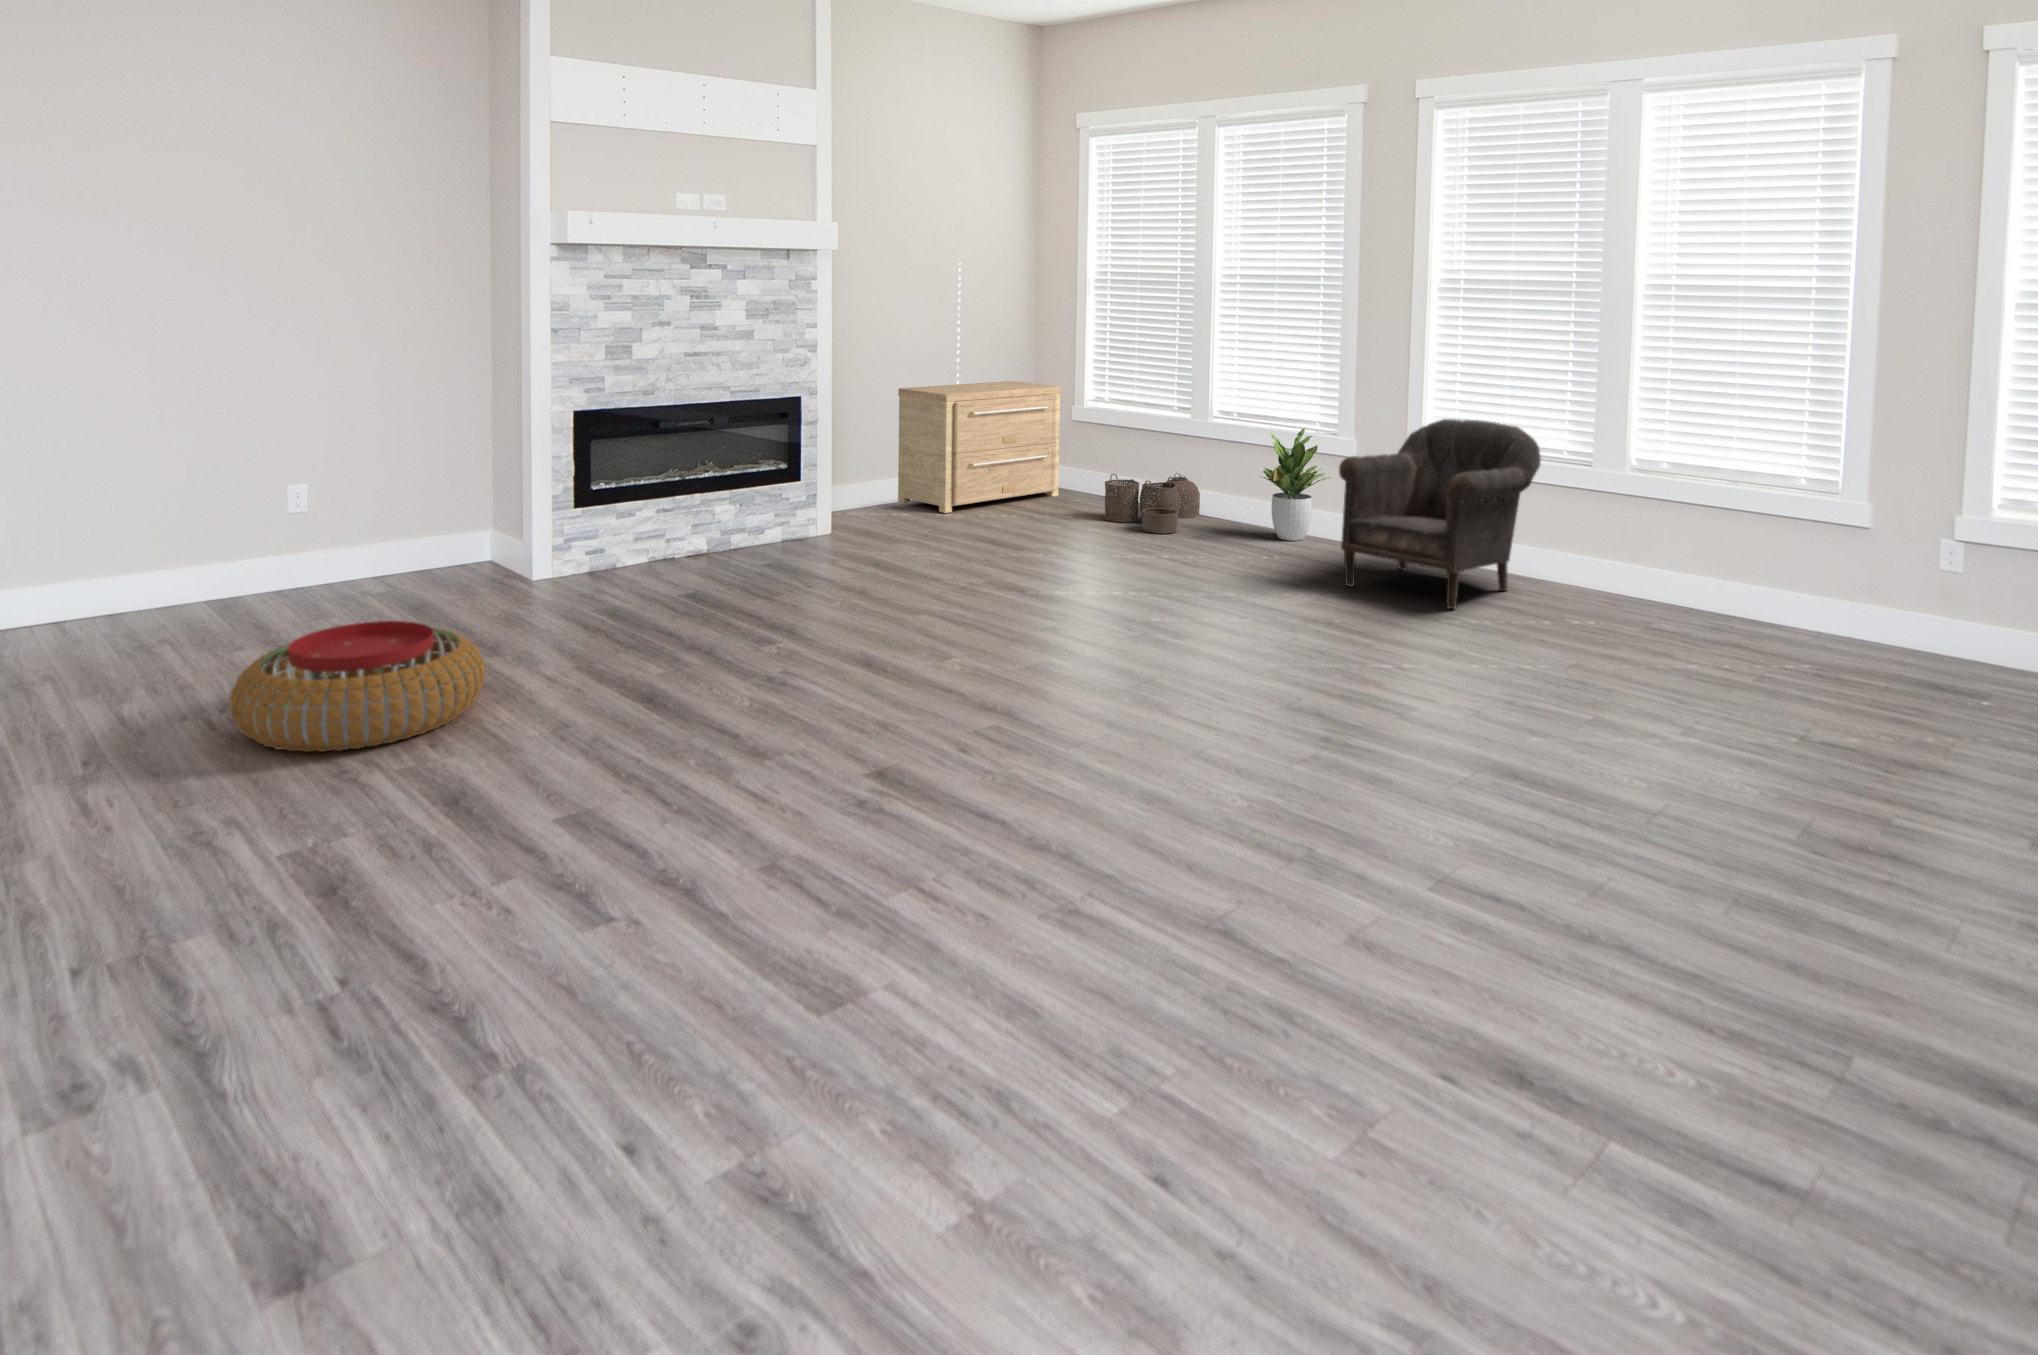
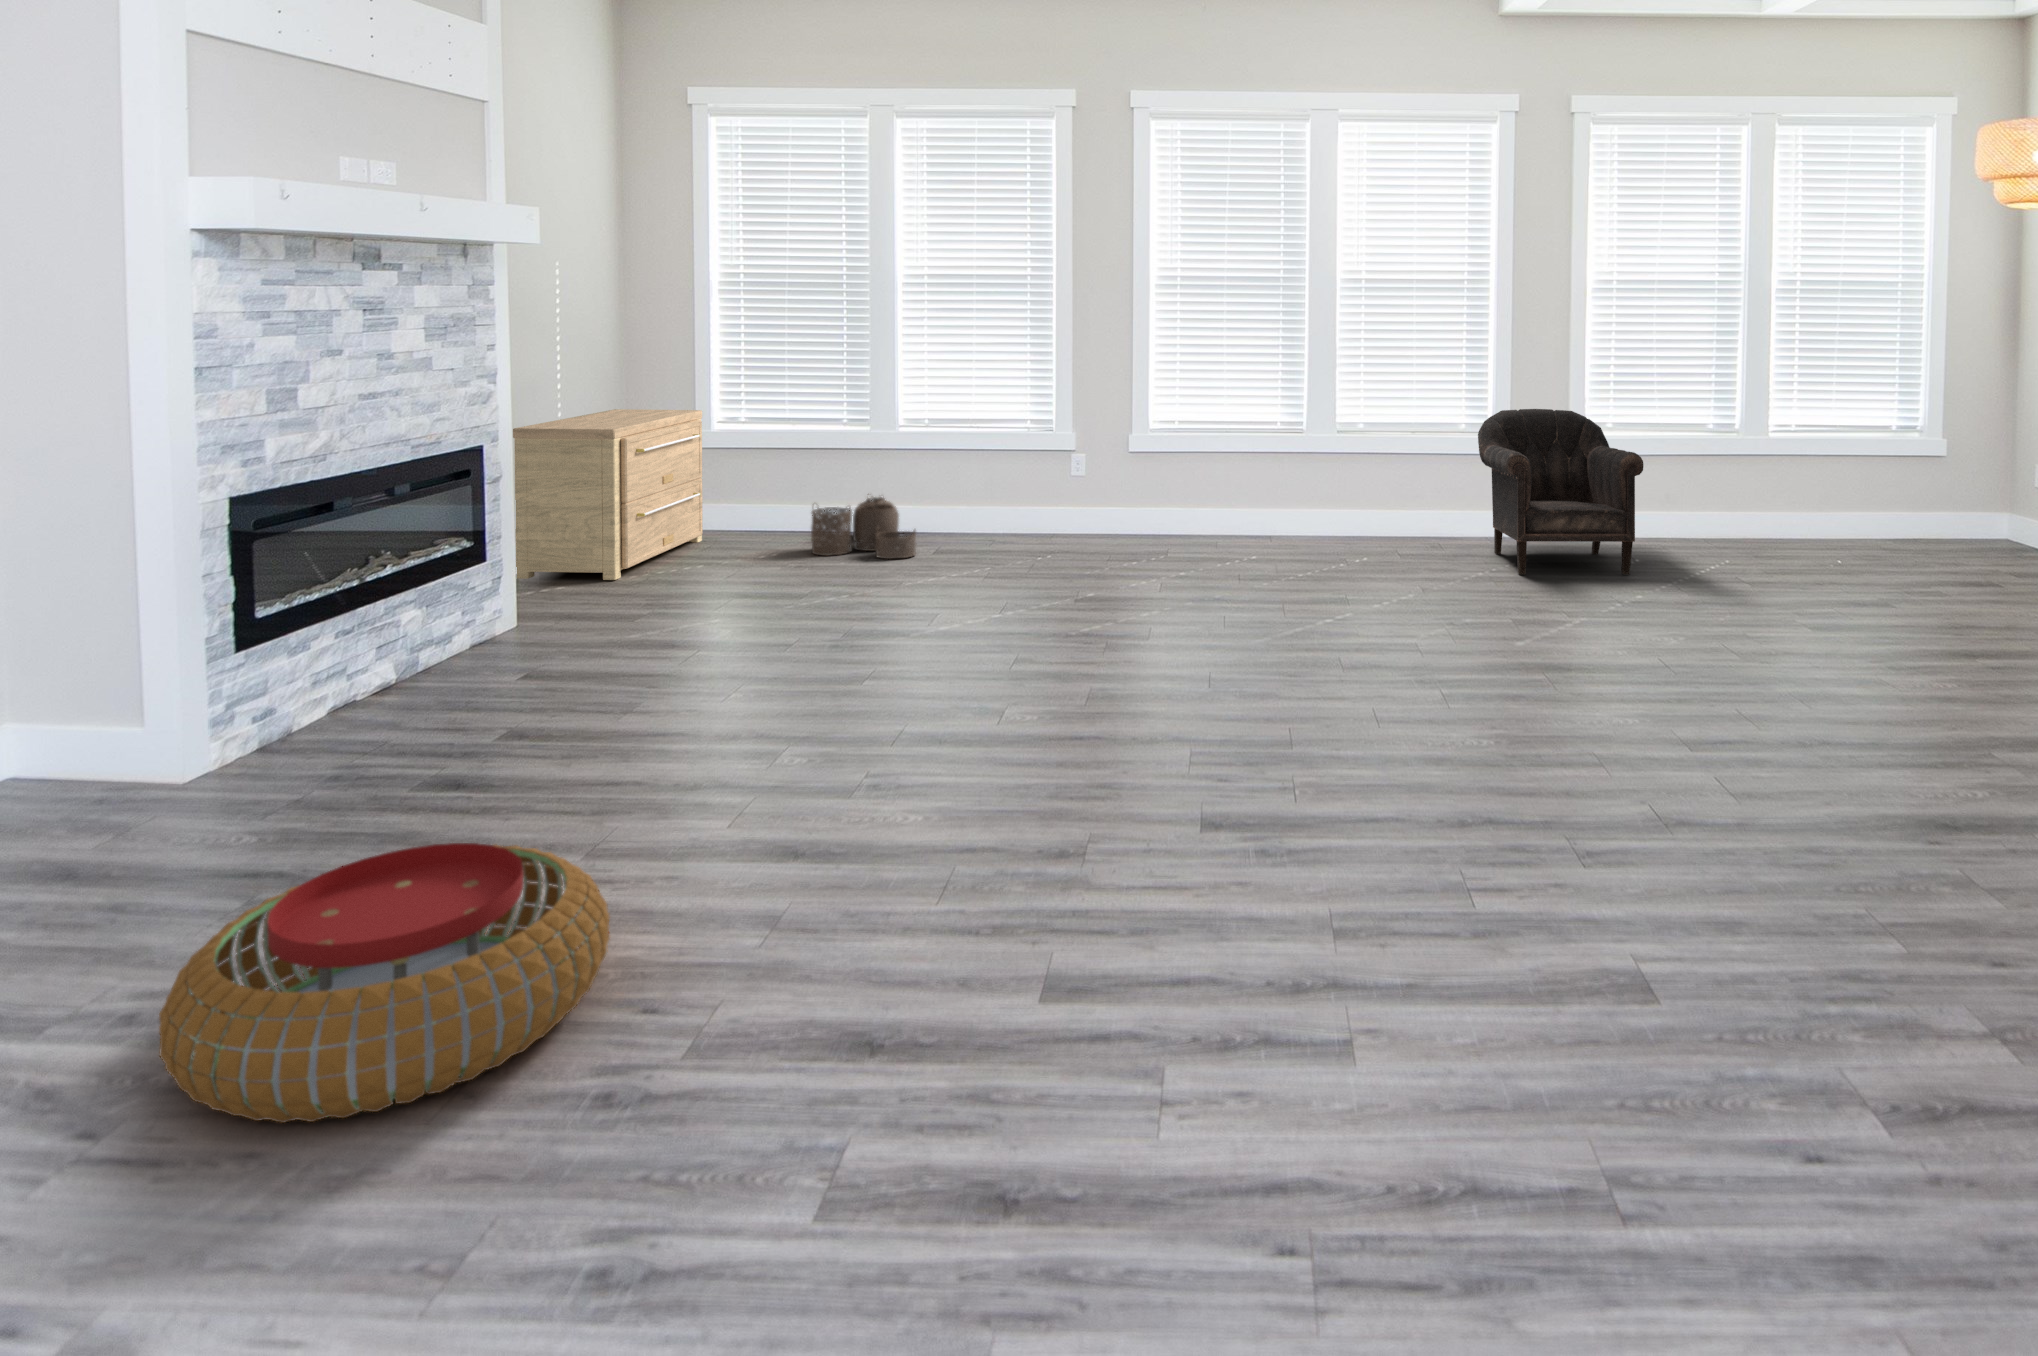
armchair: present [1339,419,1541,609] -> present [1478,409,1643,575]
potted plant: present [1262,427,1330,541] -> none [990,428,1065,544]

